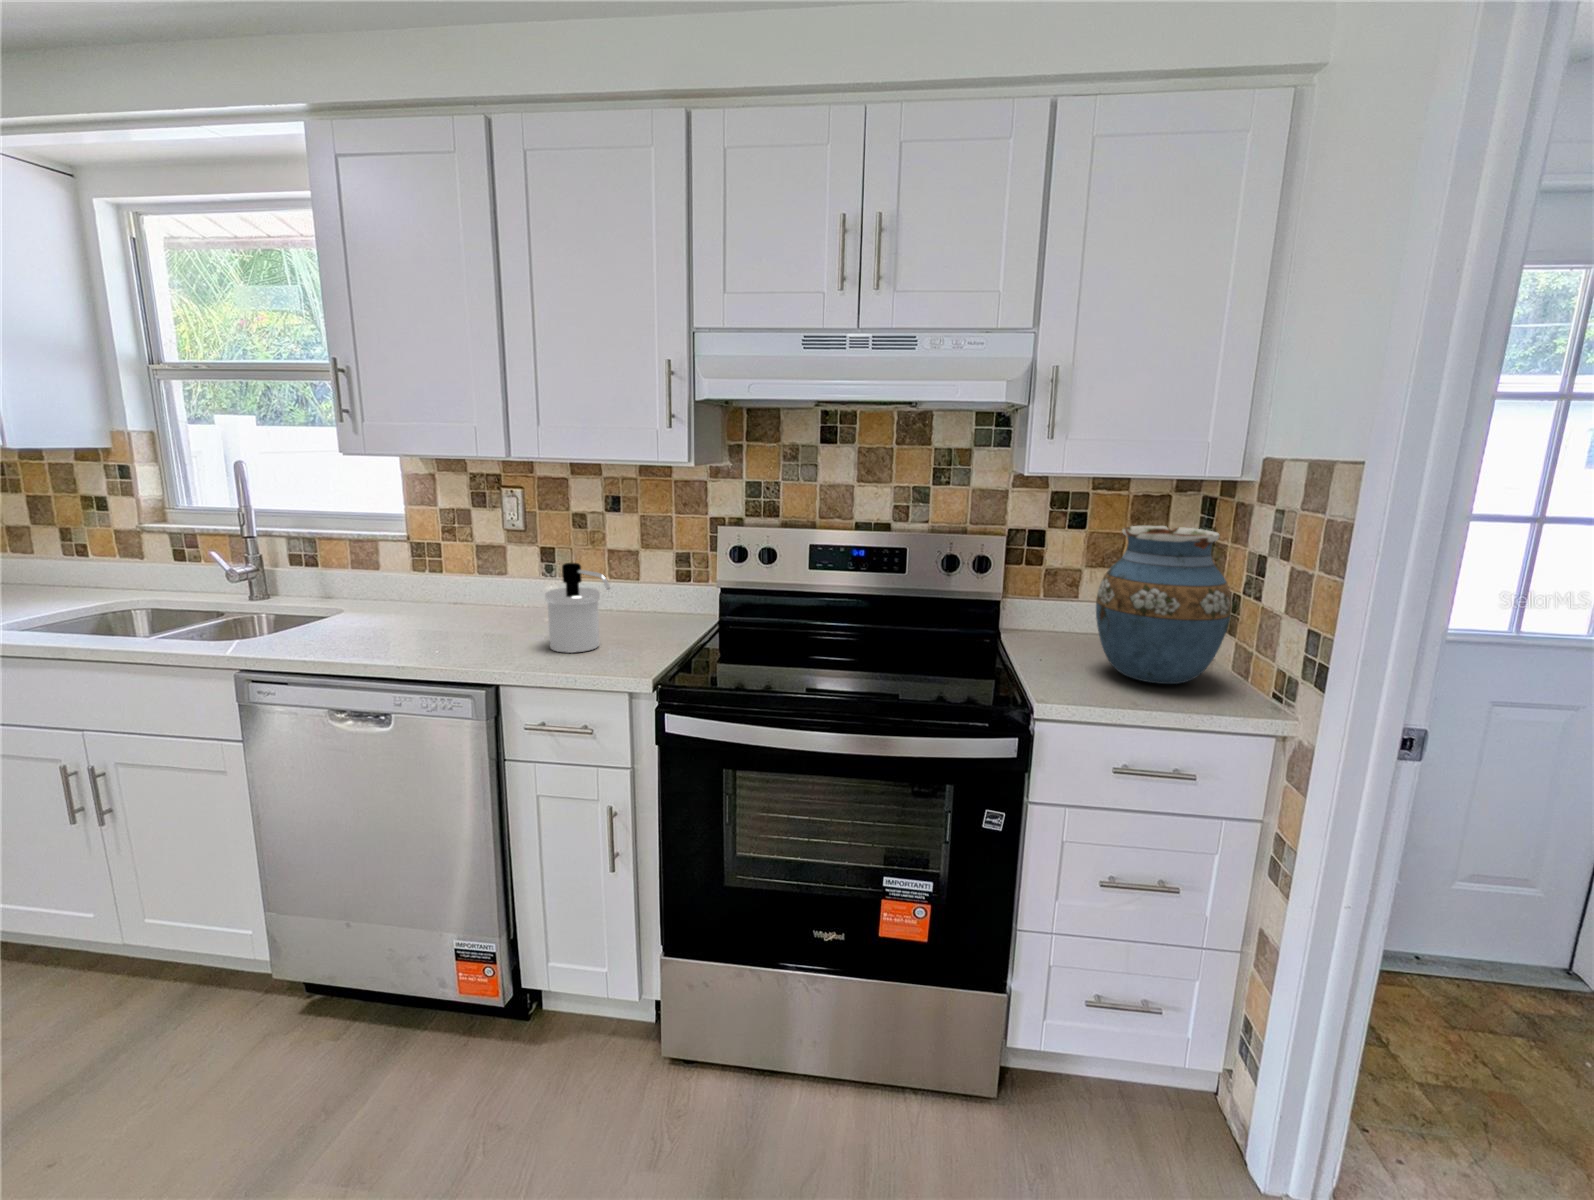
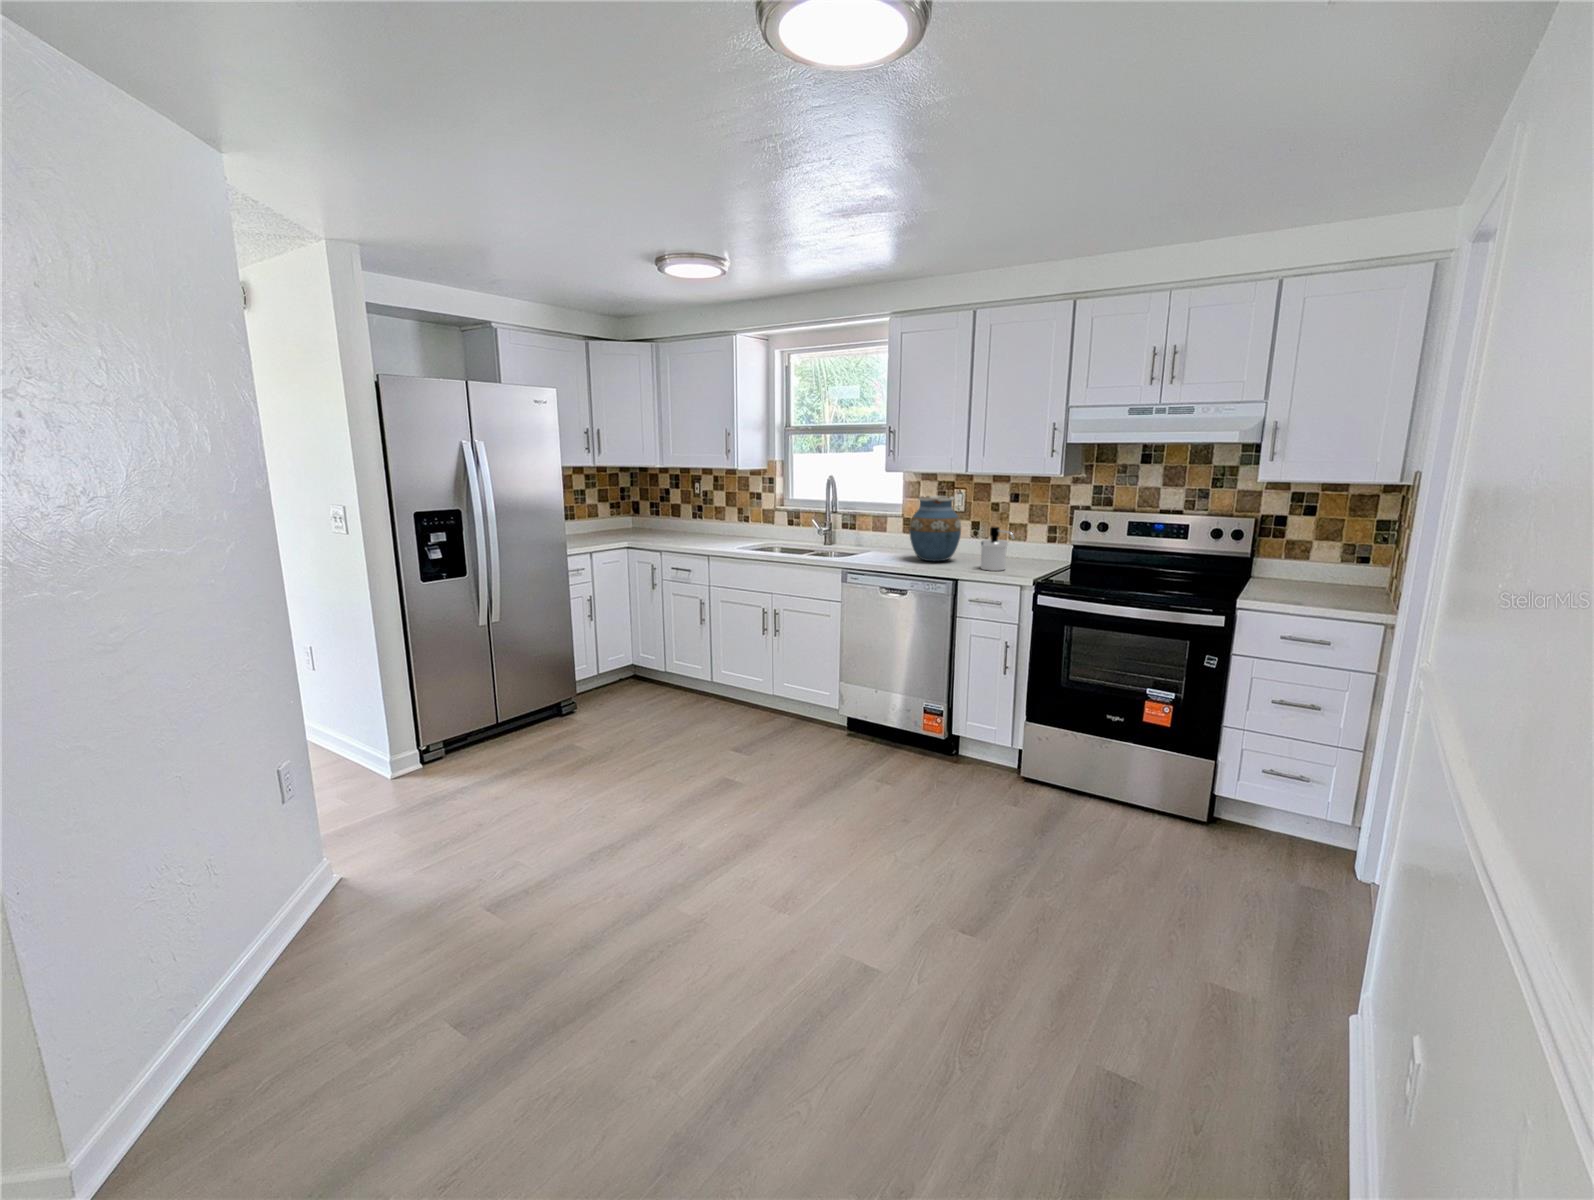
vase: present [1096,526,1232,684] -> present [909,496,961,561]

